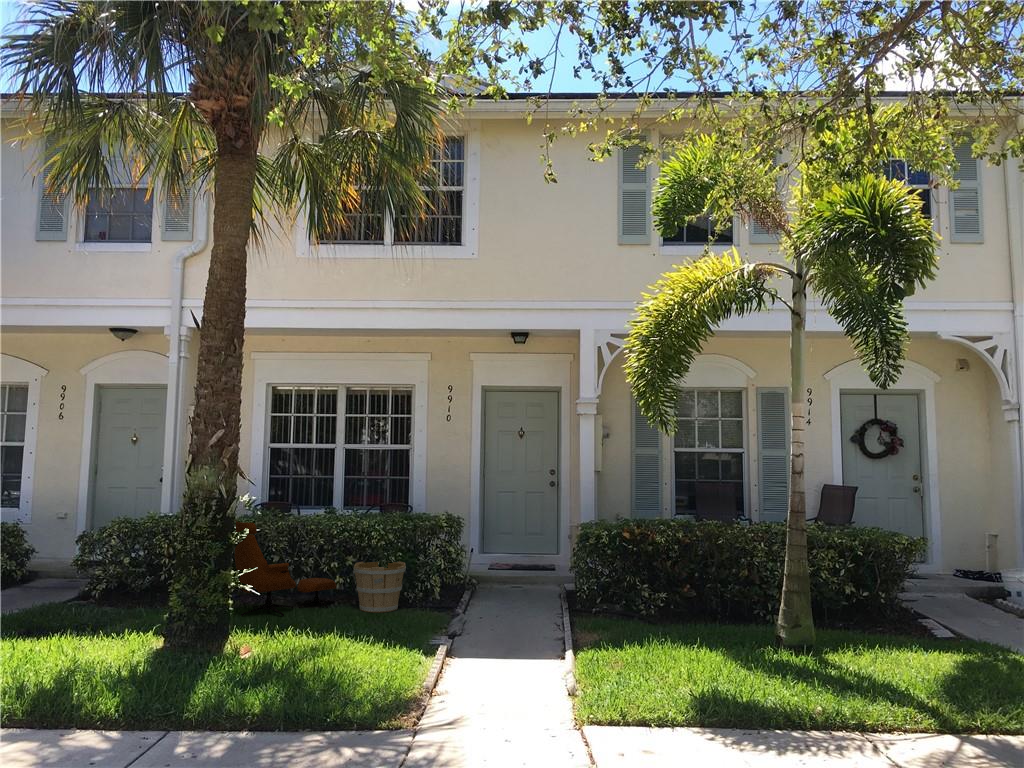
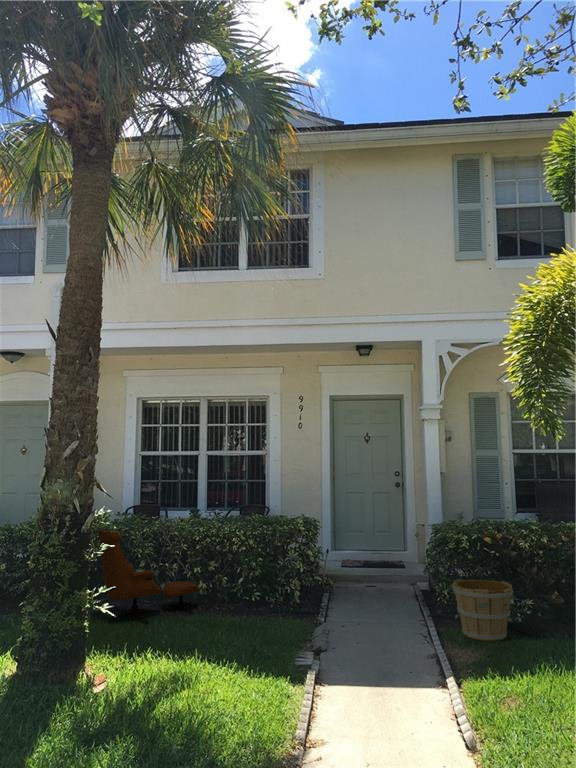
wooden bucket: present [354,561,406,613] -> present [453,579,513,641]

